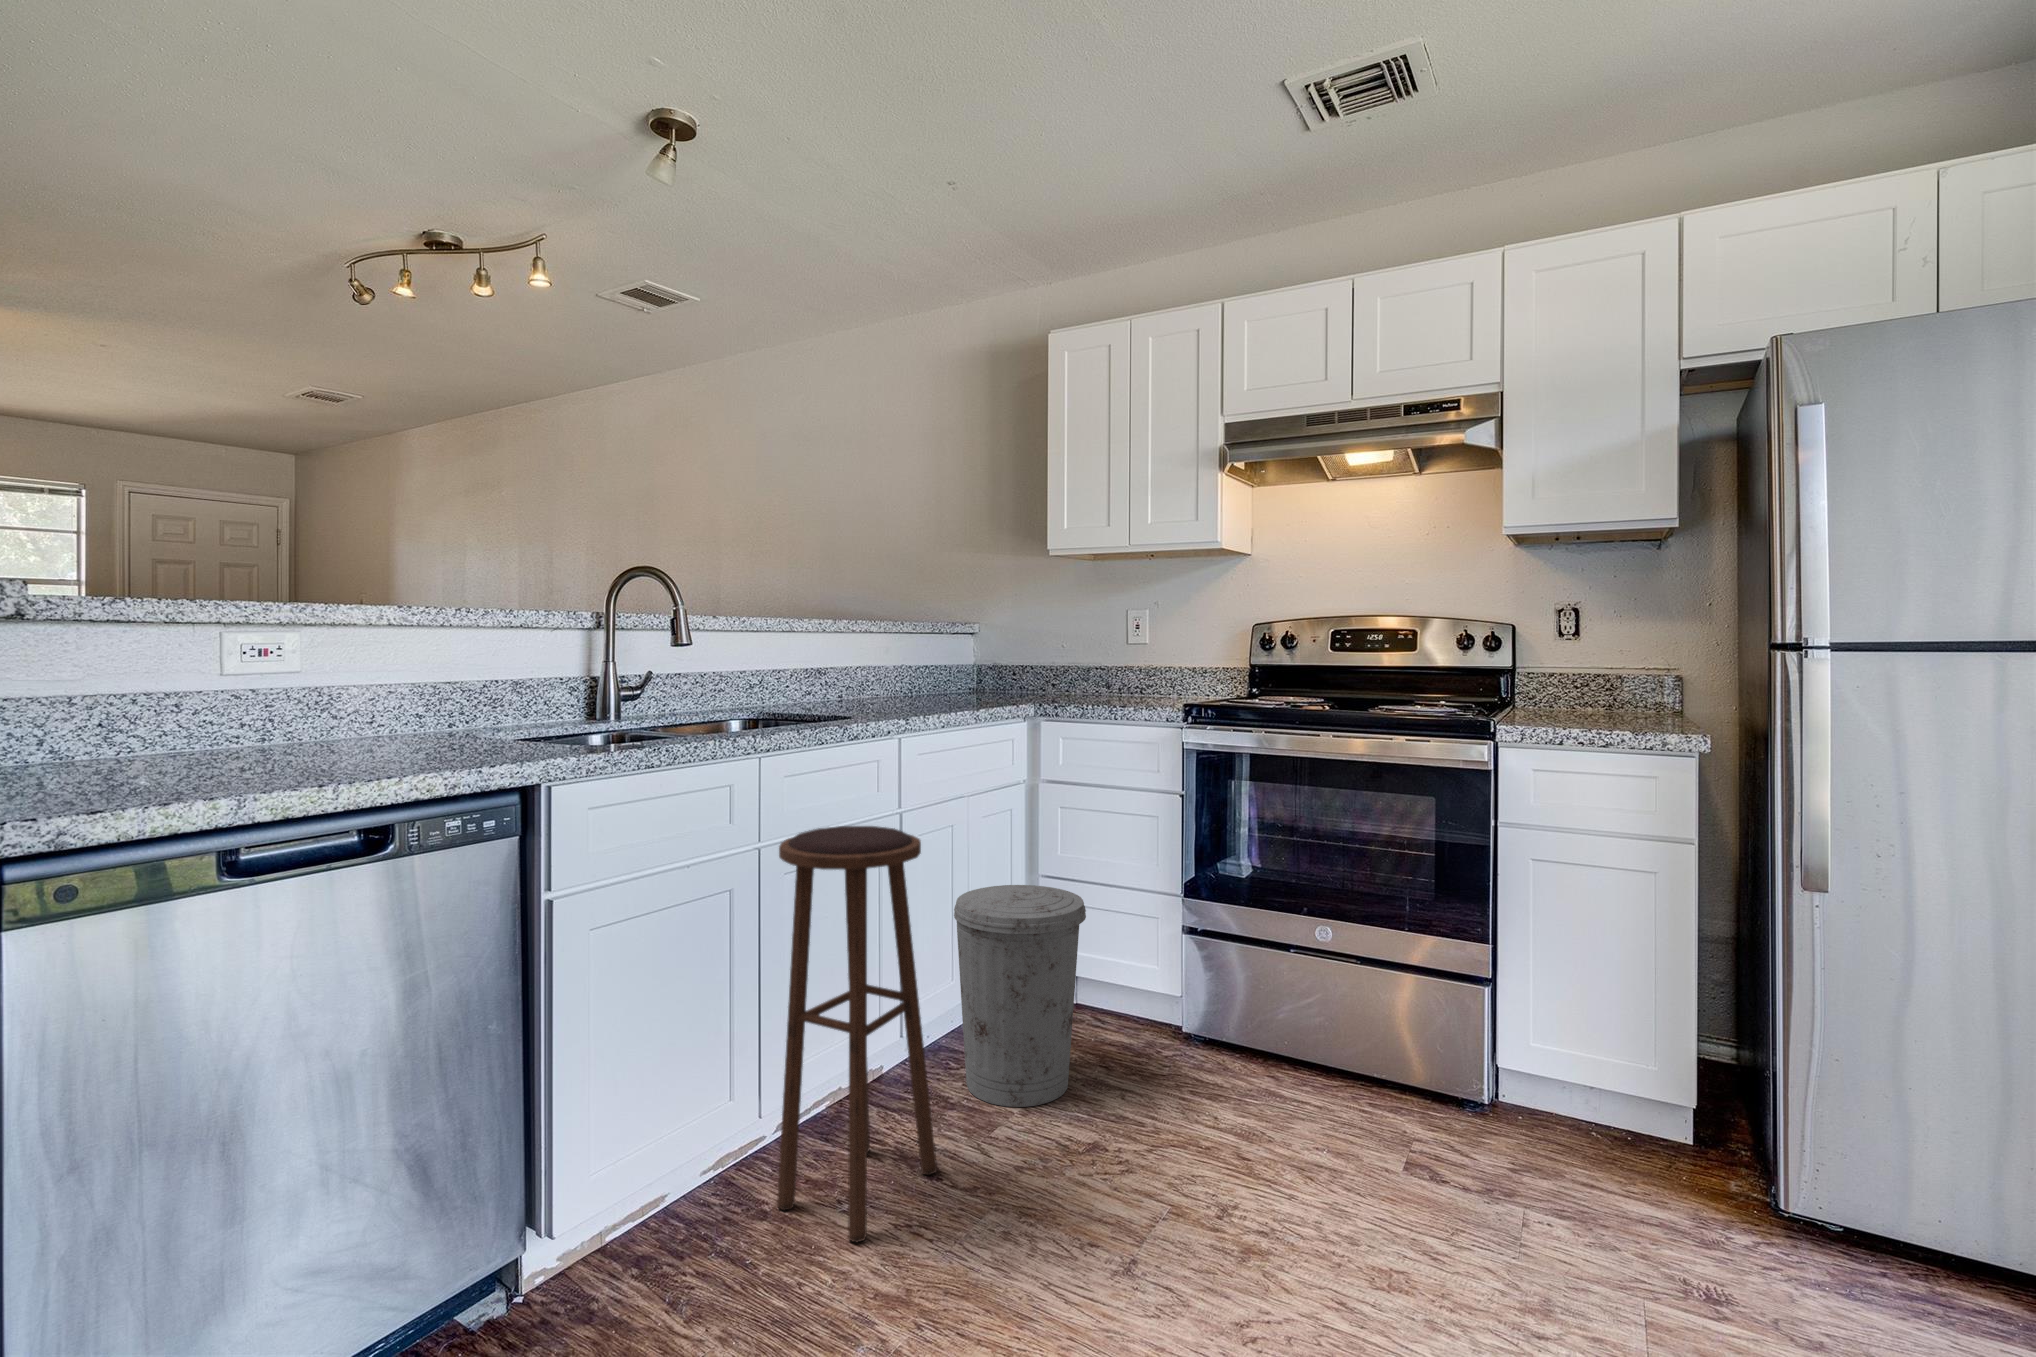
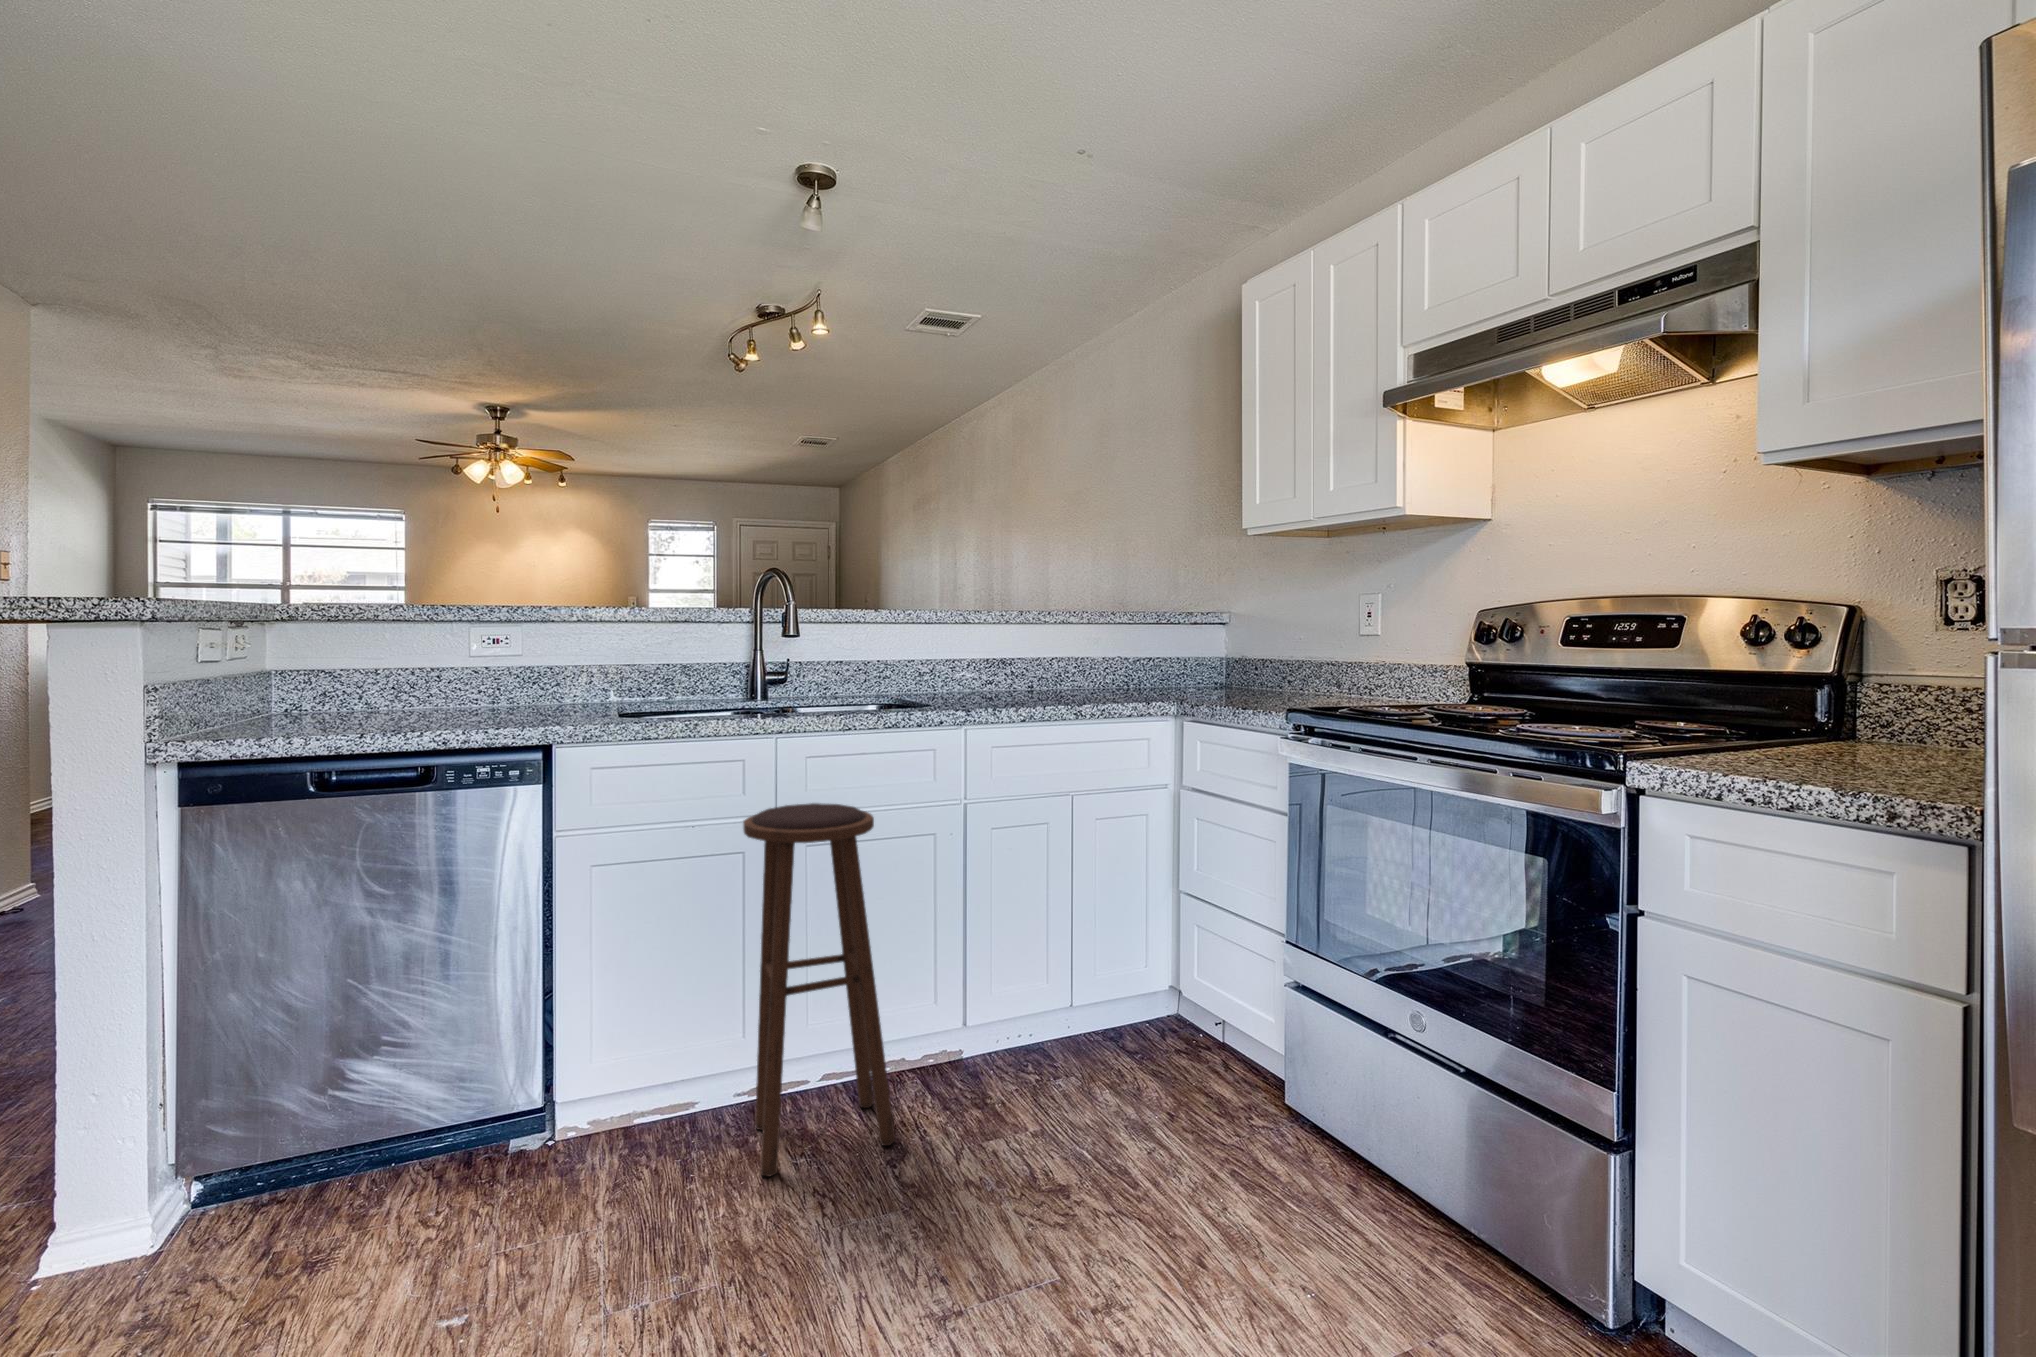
trash can: present [954,885,1086,1107] -> none [999,887,1137,1122]

